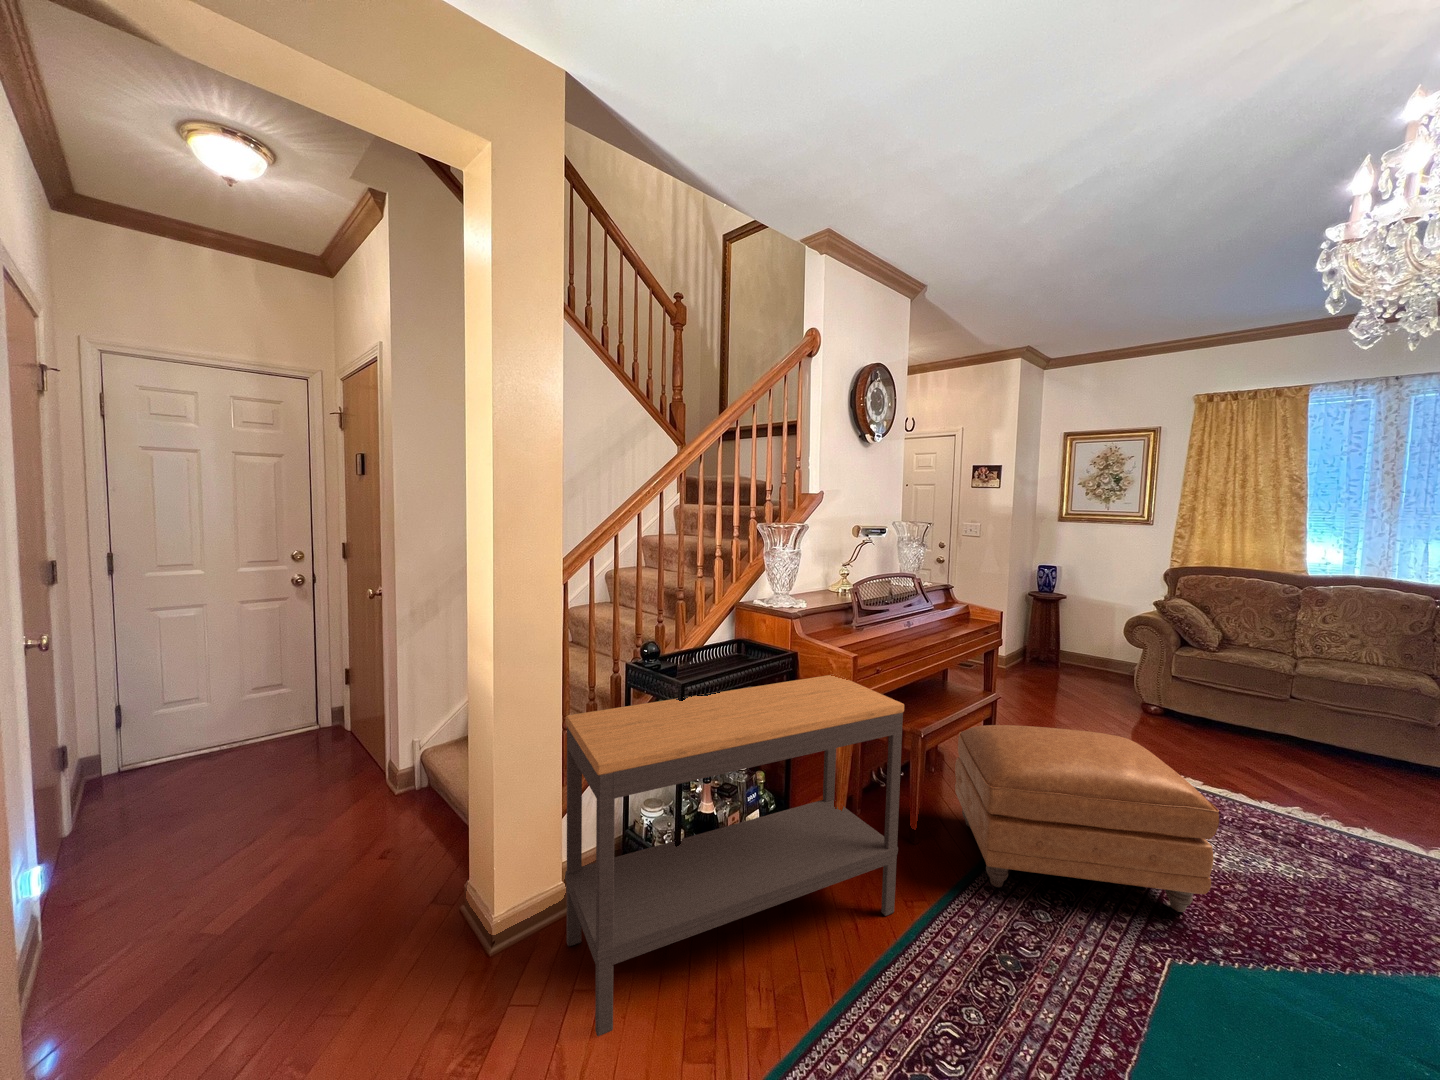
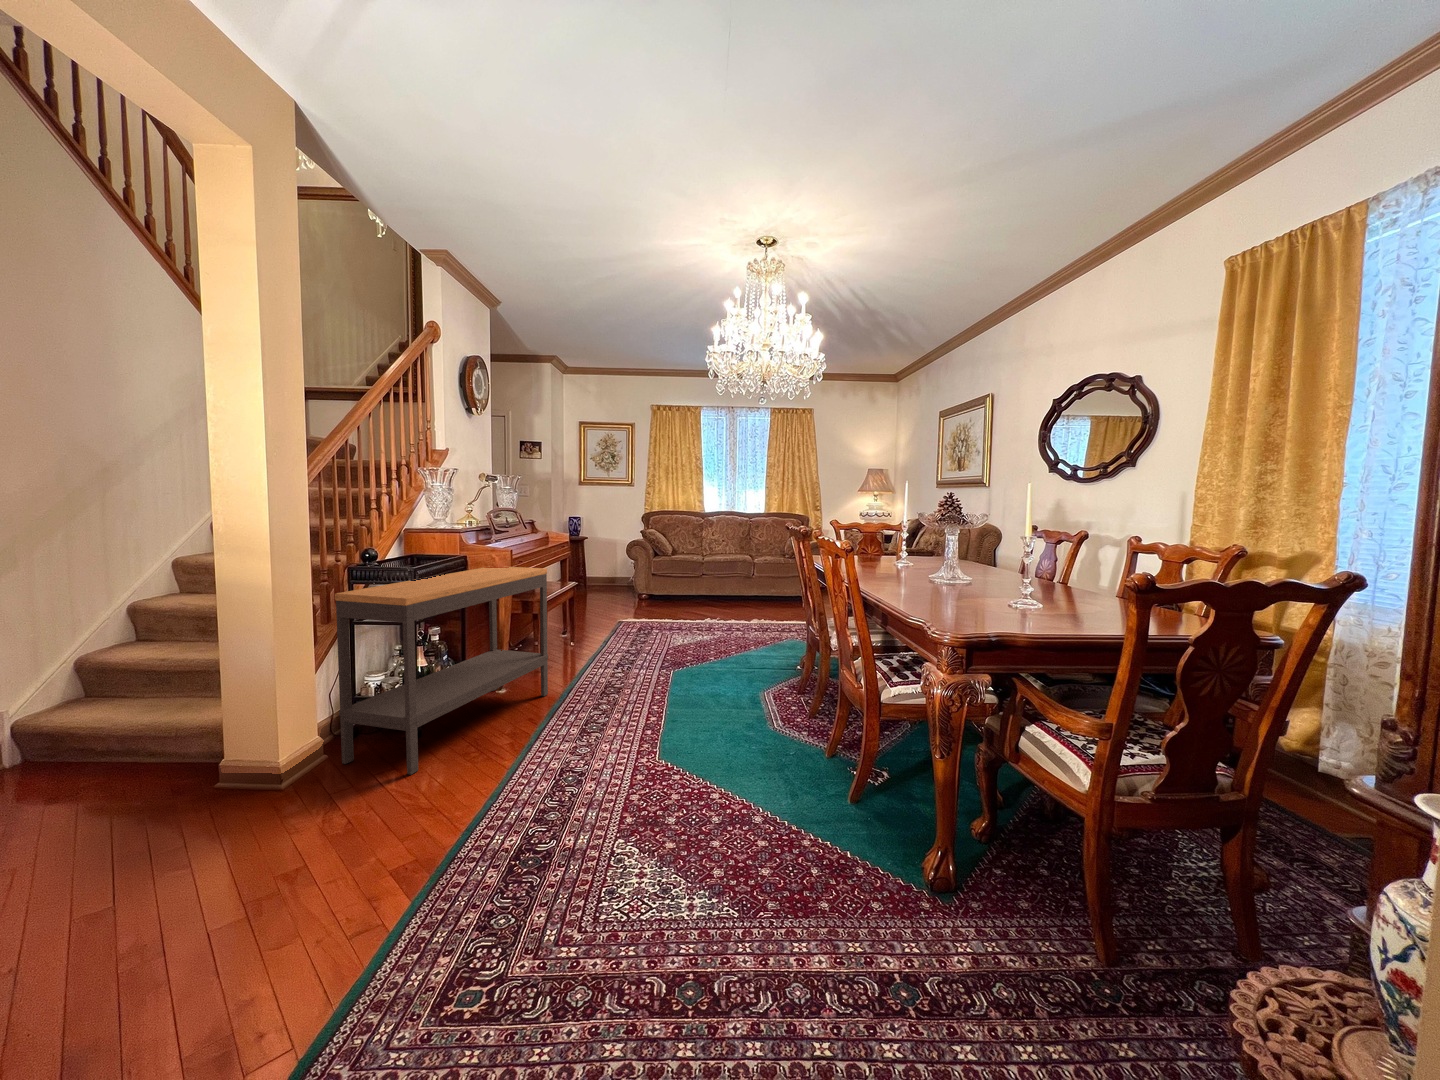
ottoman: present [955,725,1219,912] -> none [558,588,684,674]

